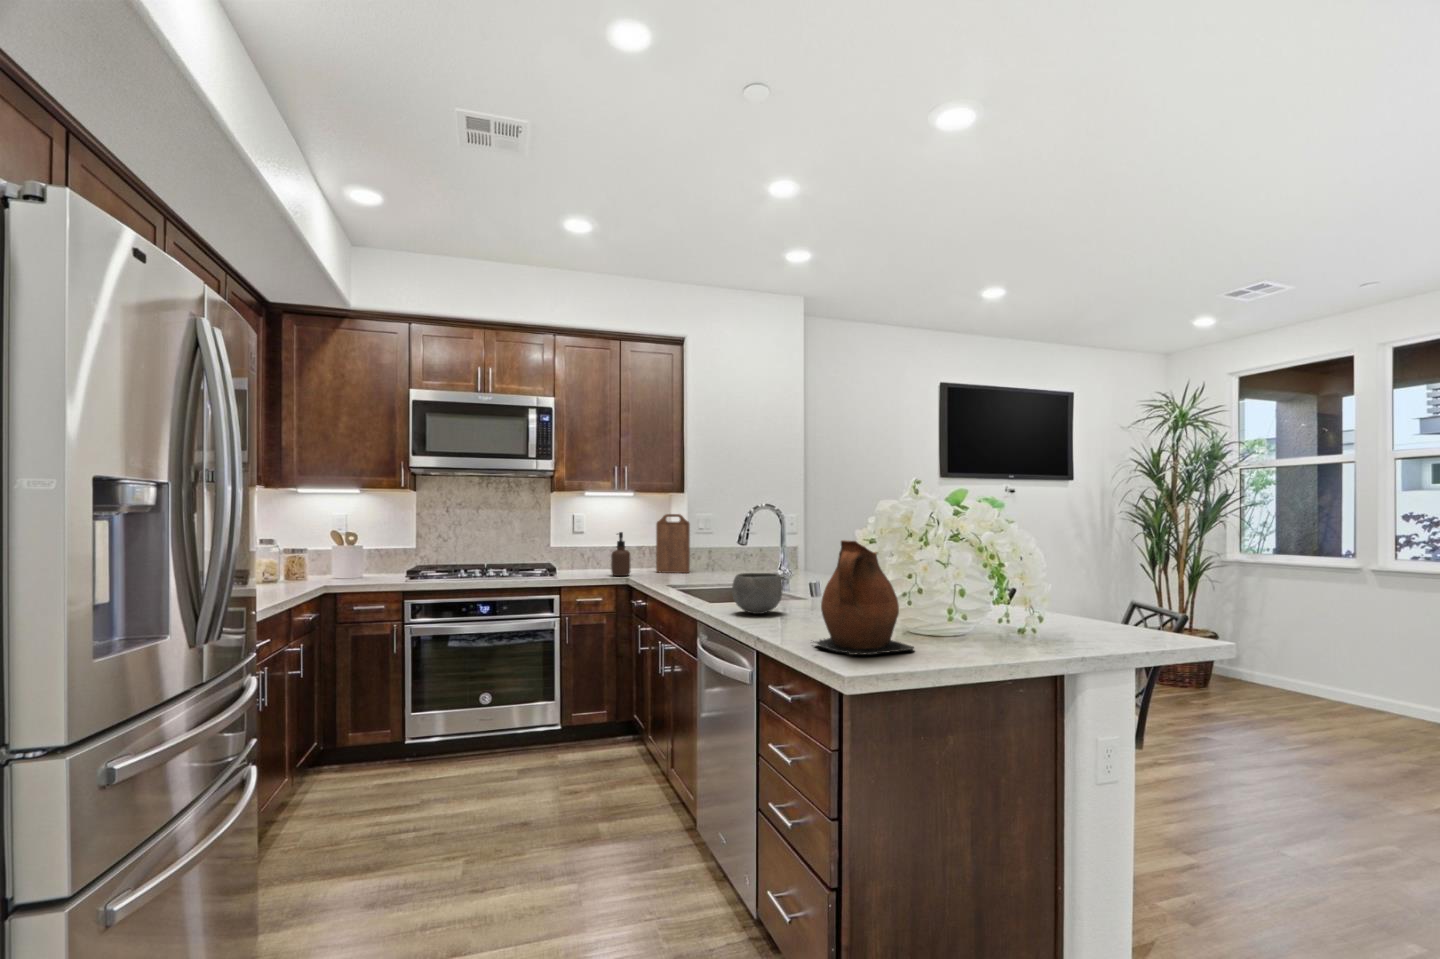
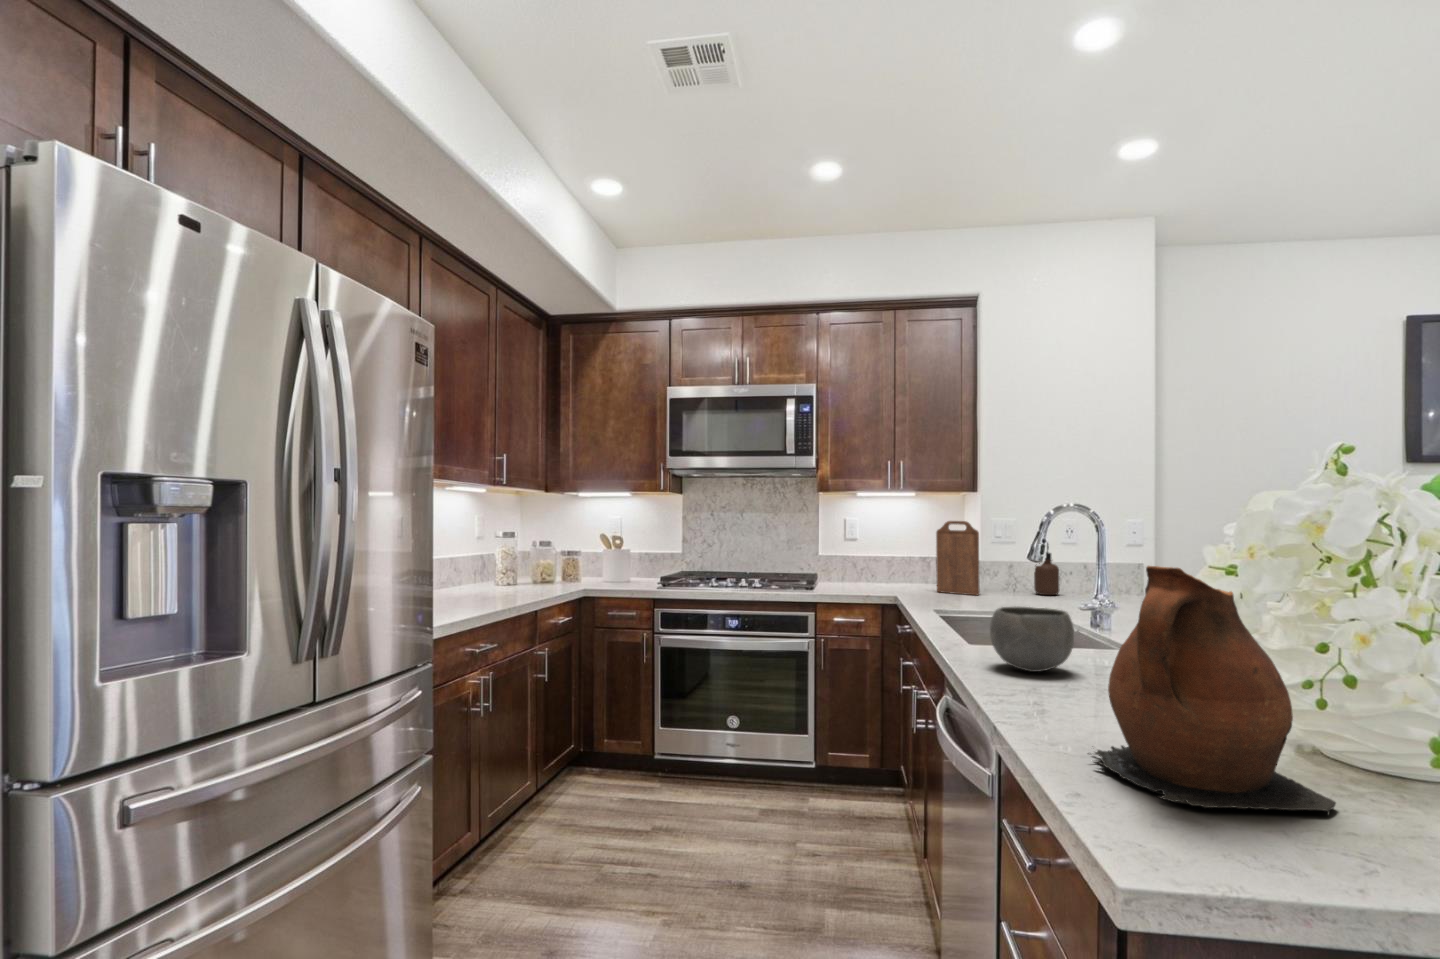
soap dispenser: present [611,532,630,576] -> present [1034,543,1060,595]

